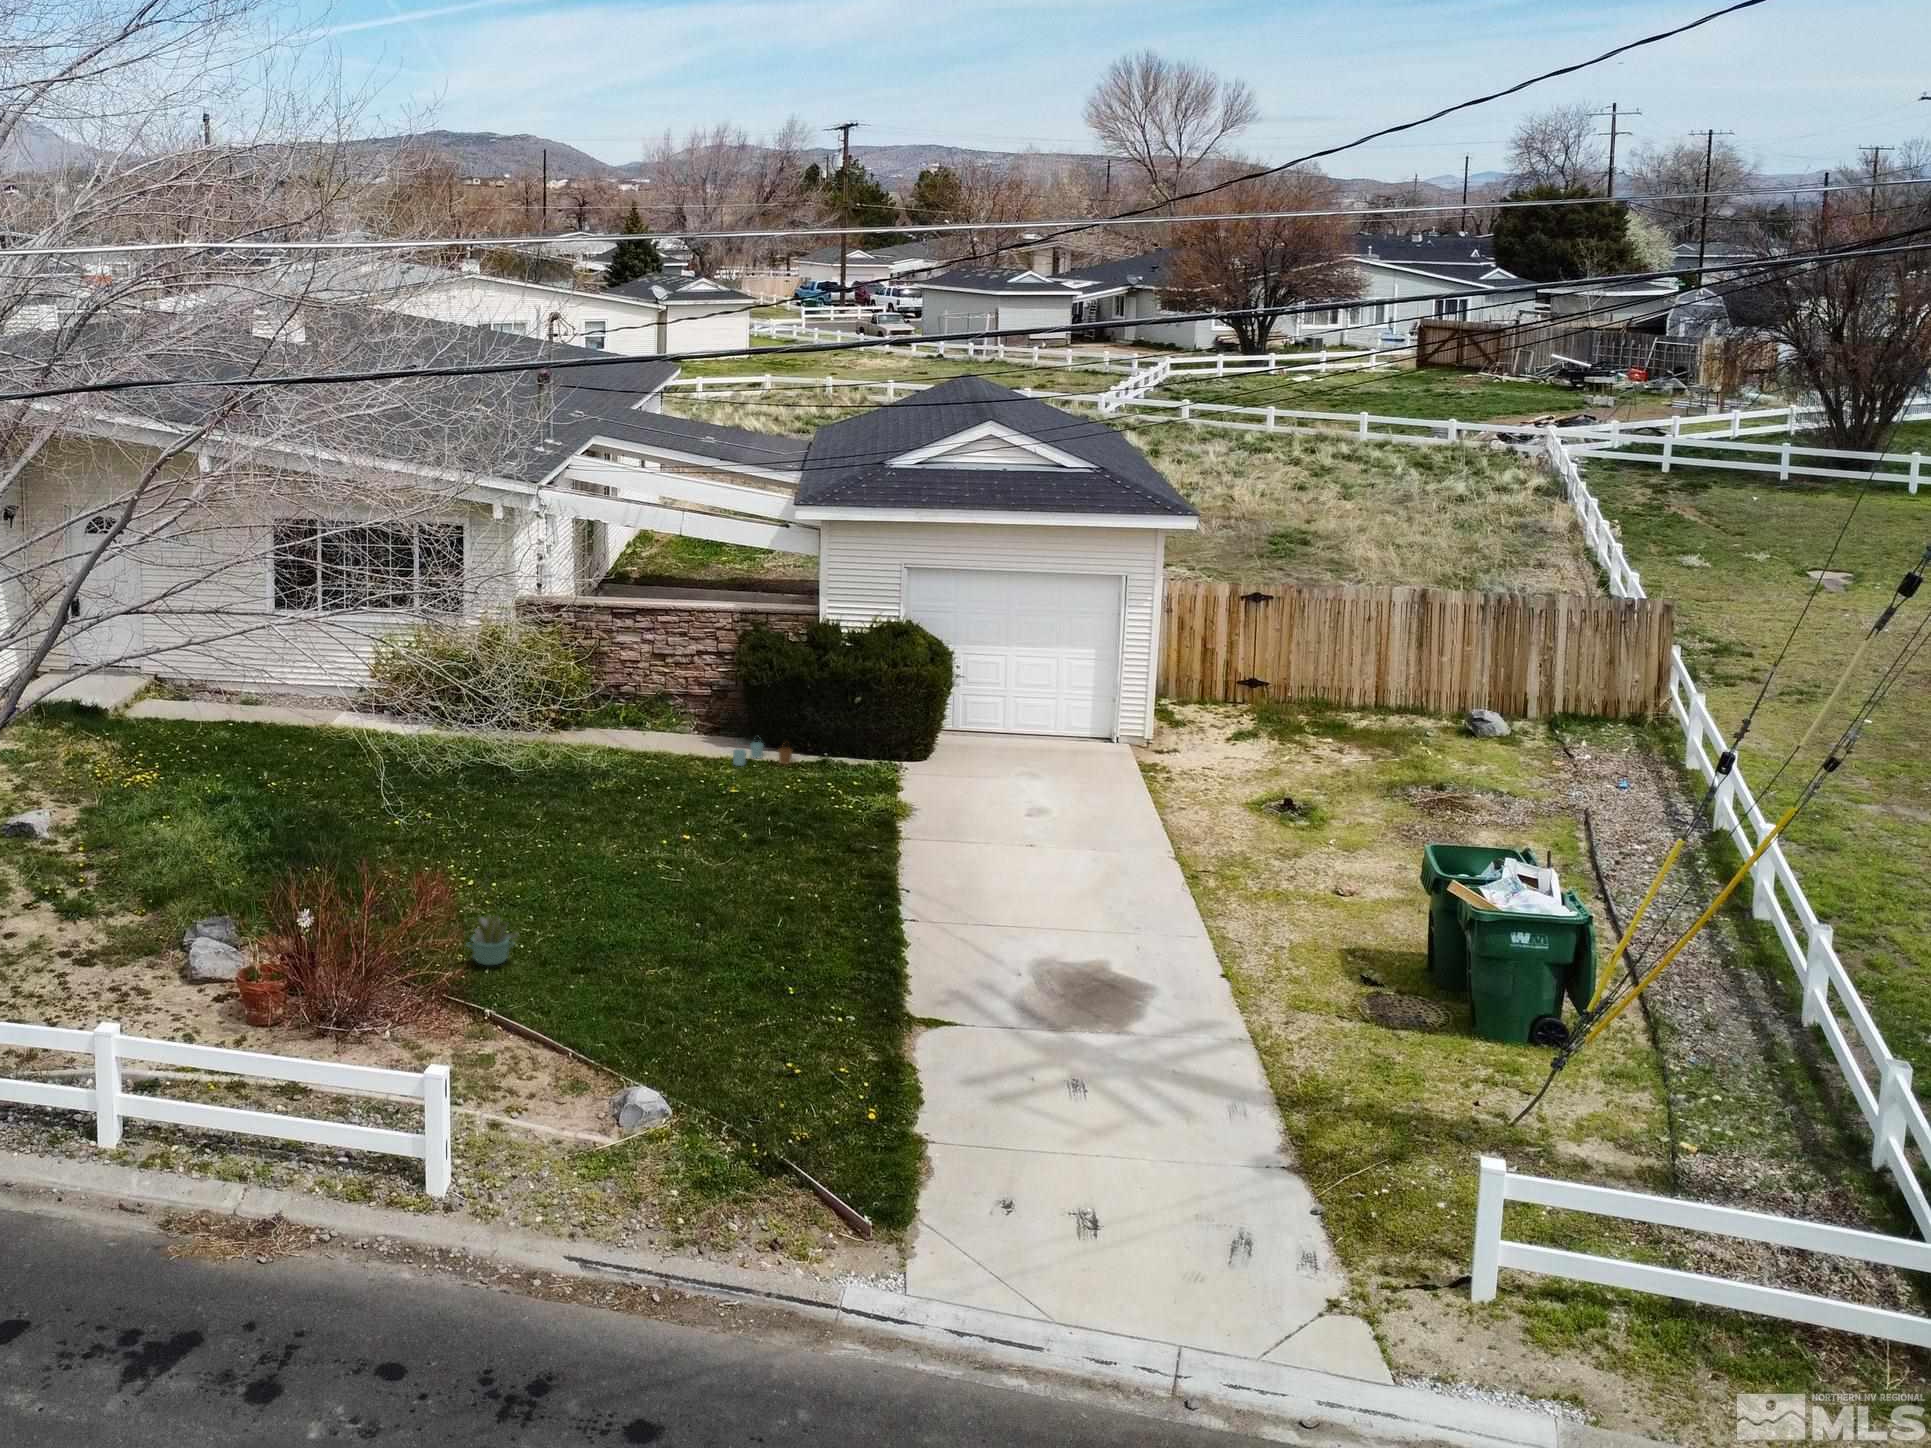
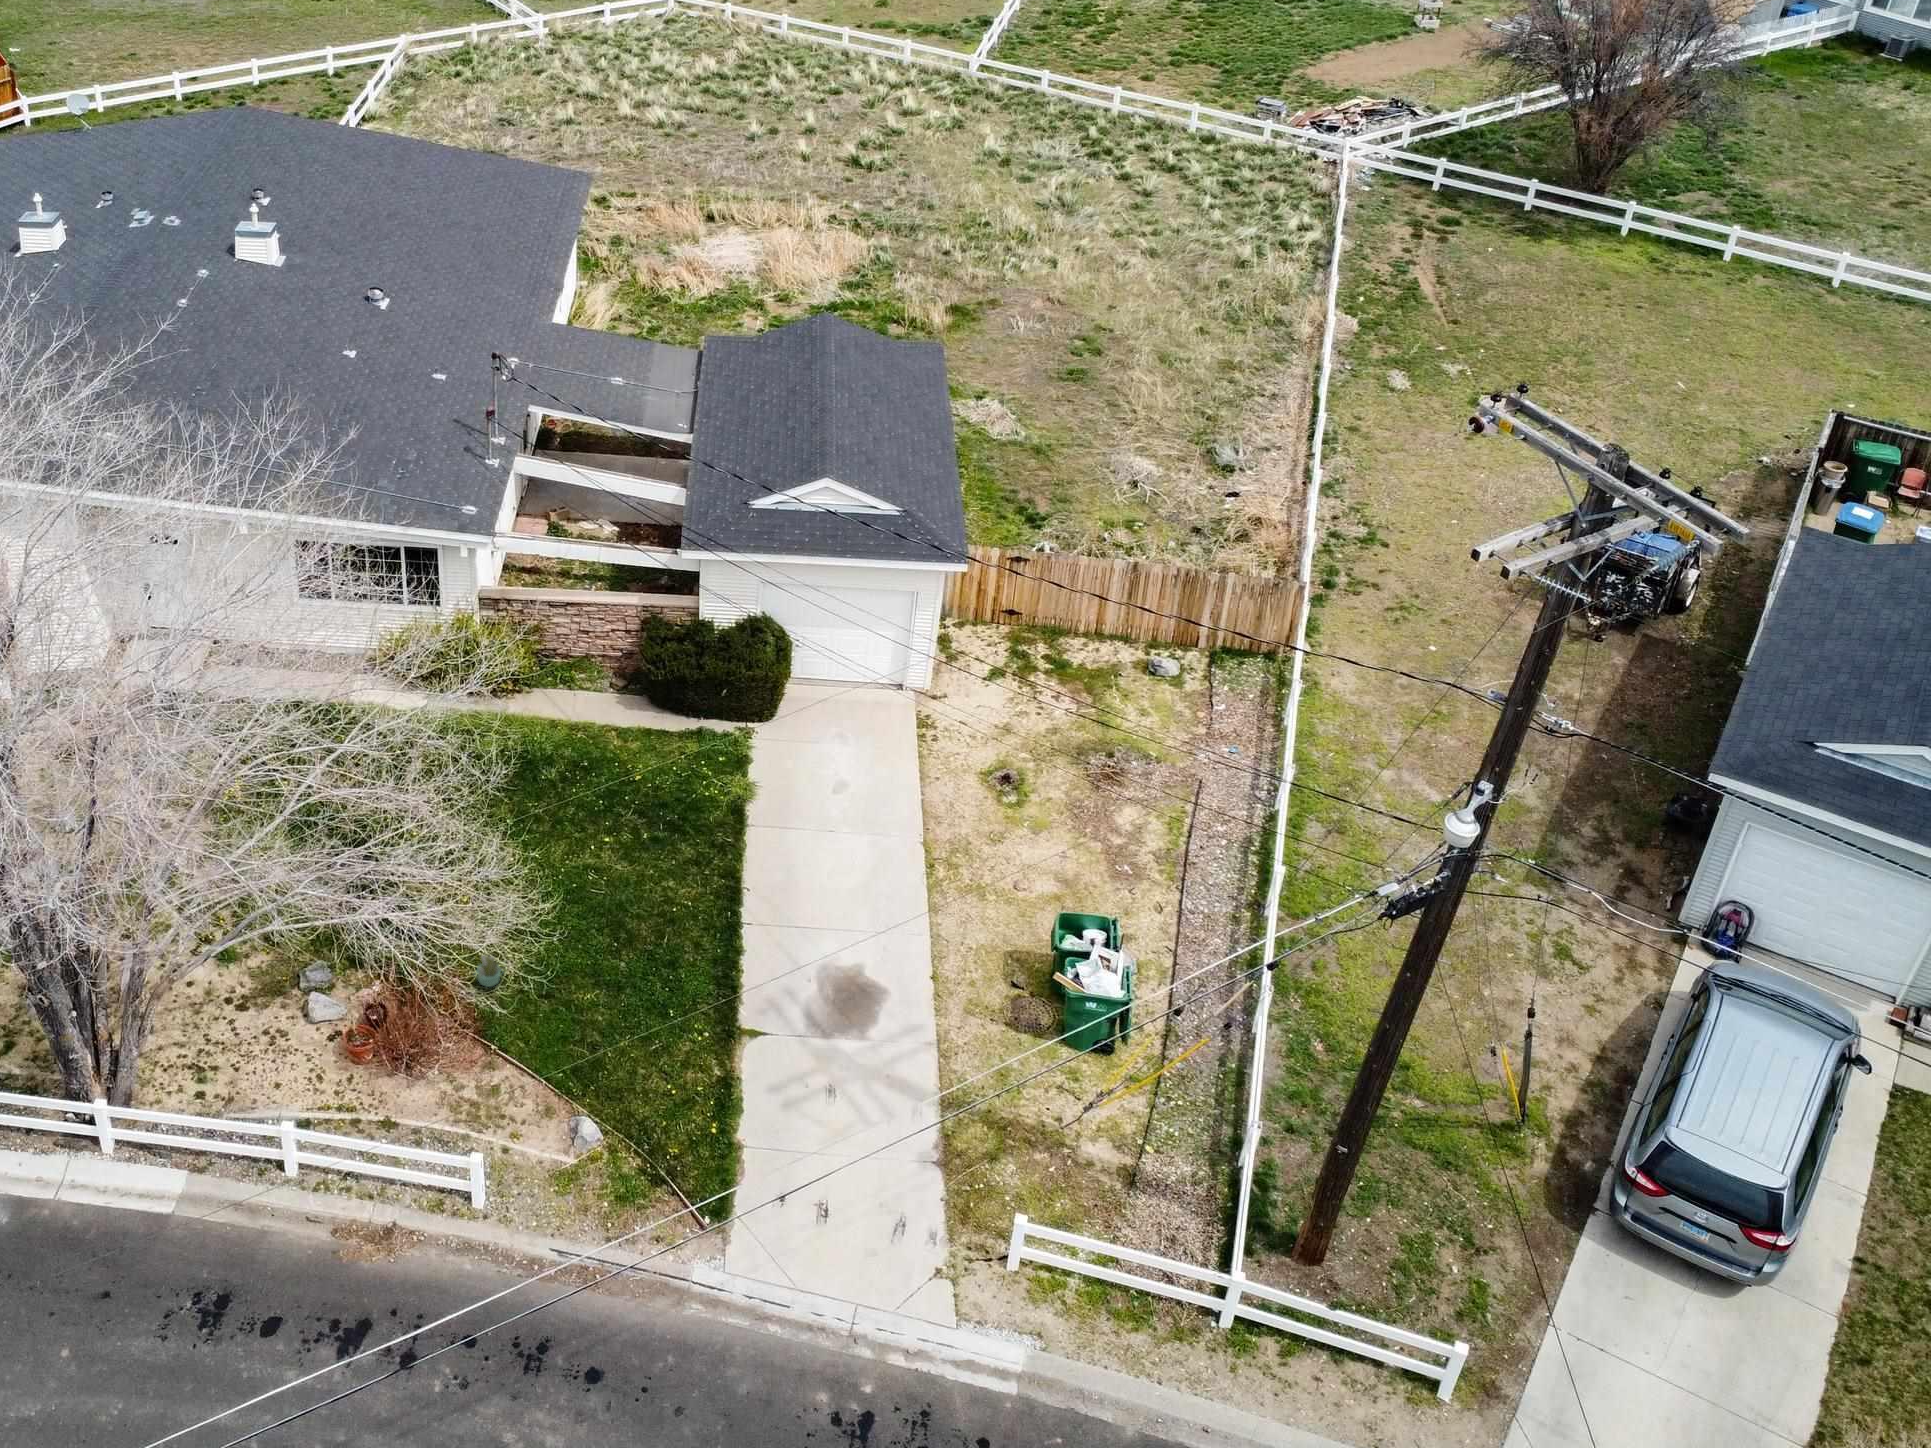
bucket: present [733,742,792,766] -> none [638,702,680,729]

